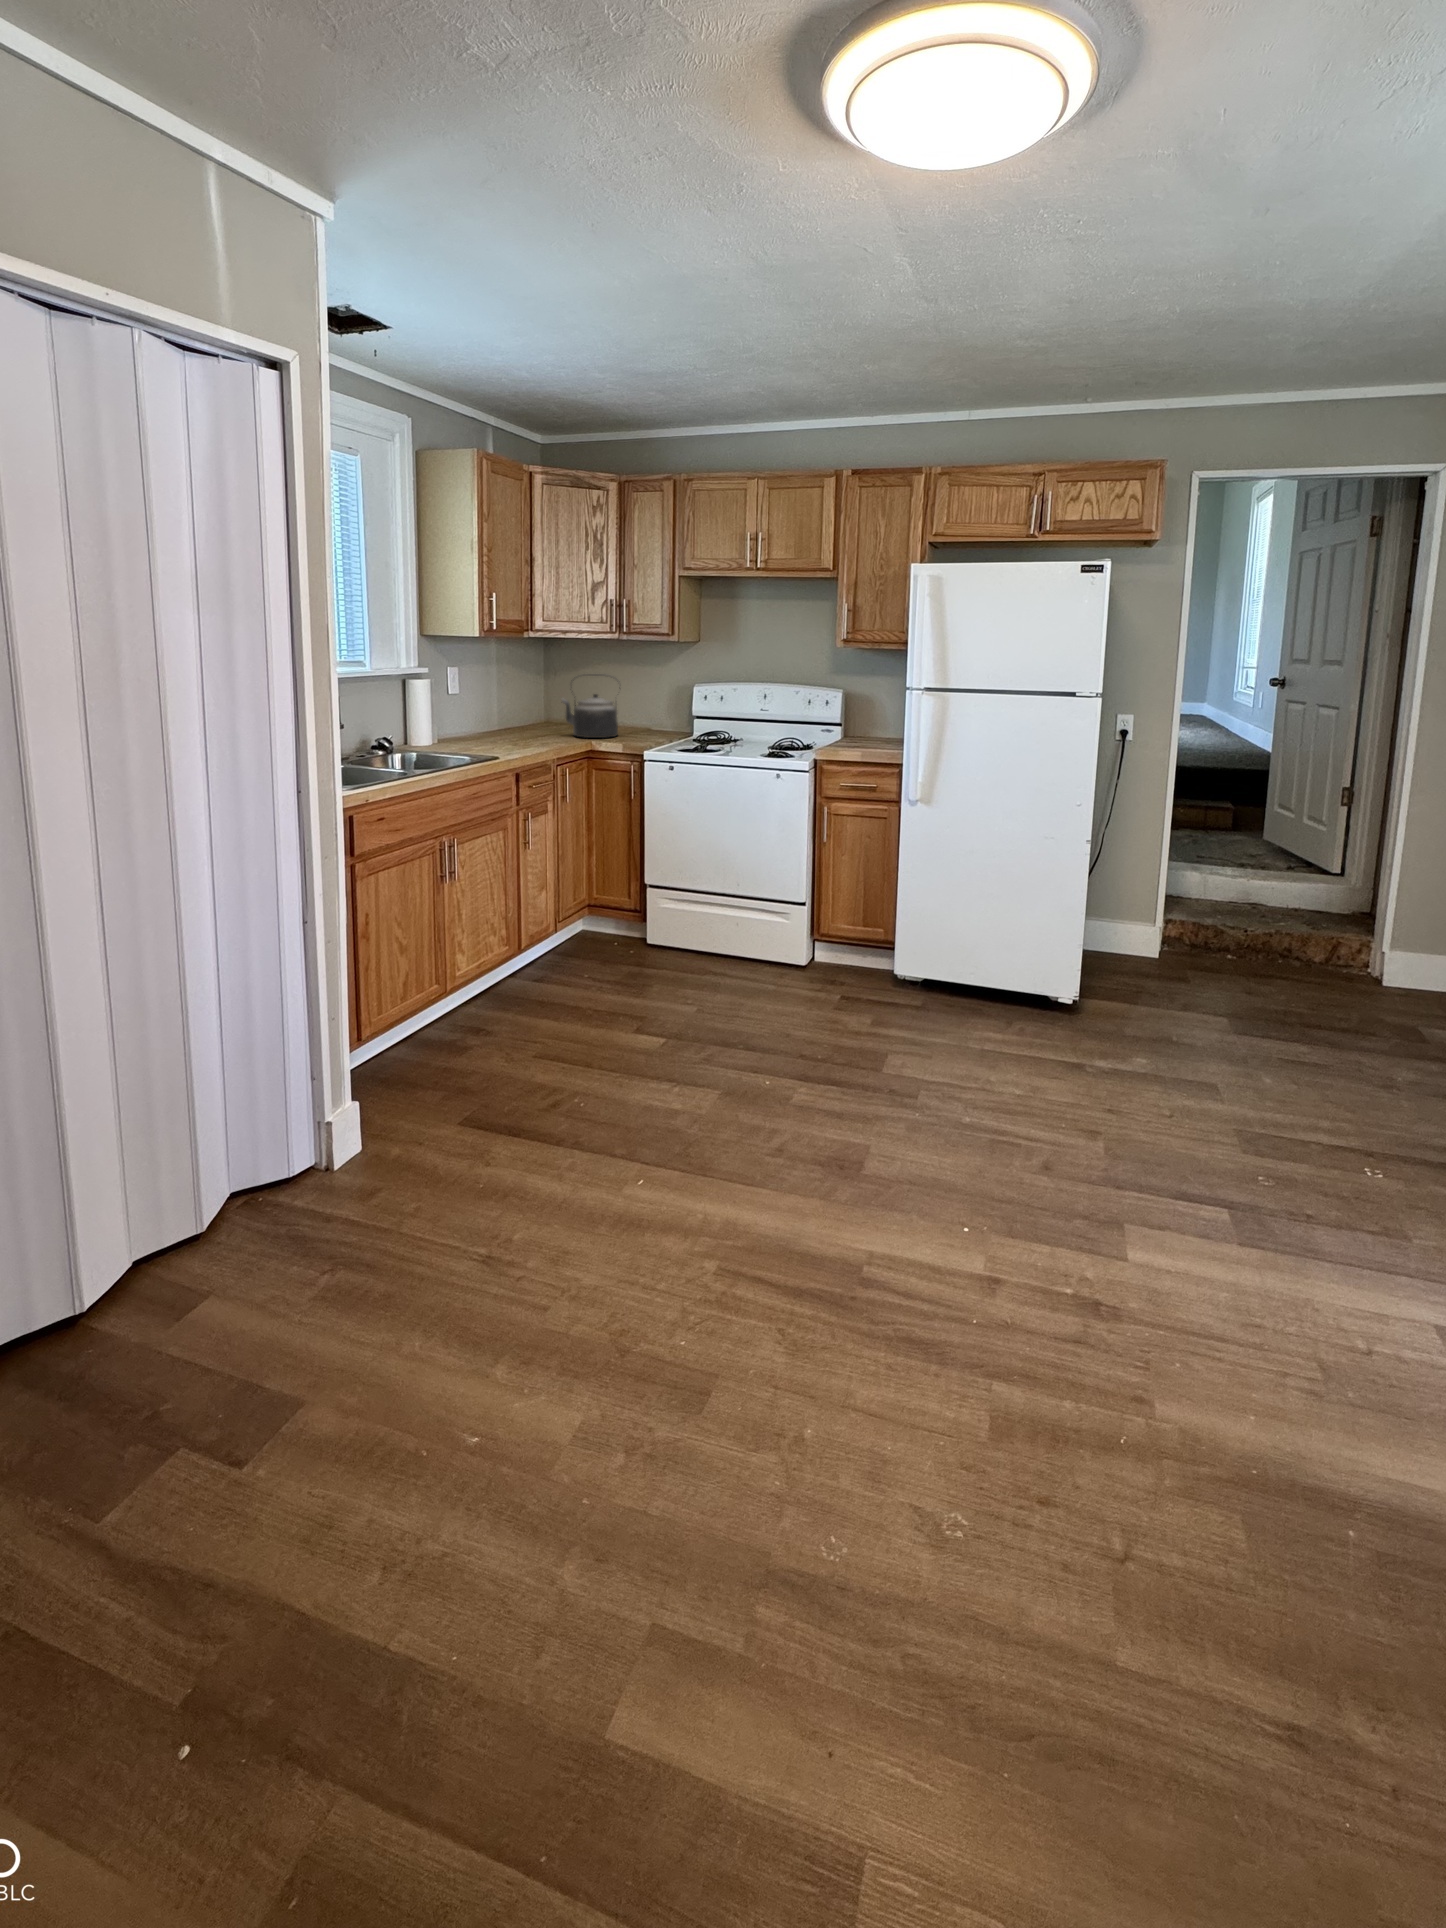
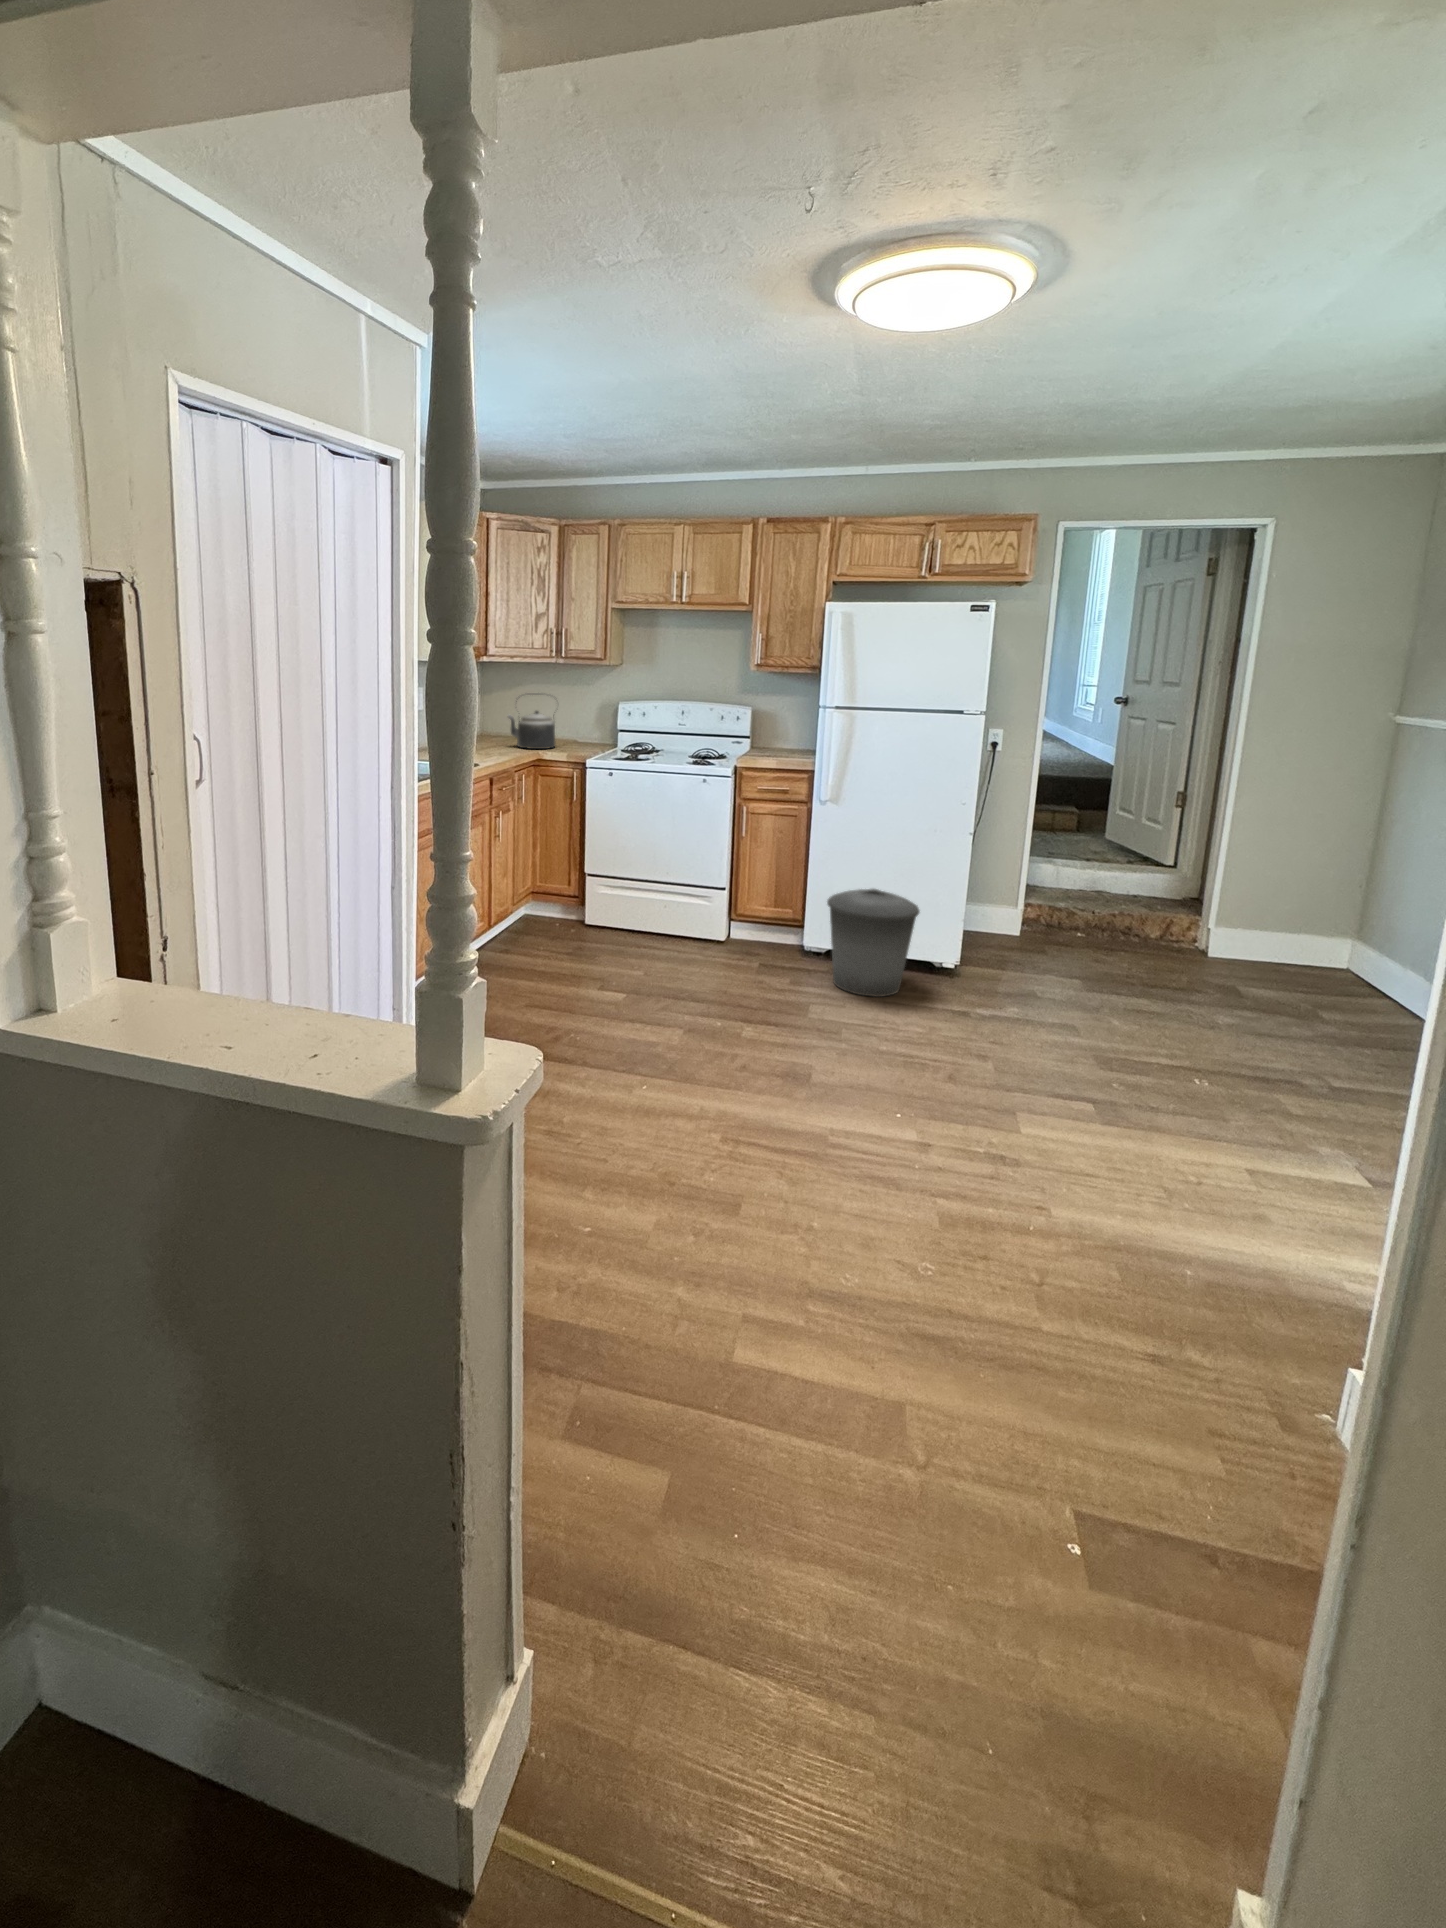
trash can: none [912,908,1023,1042] -> present [827,889,920,997]

